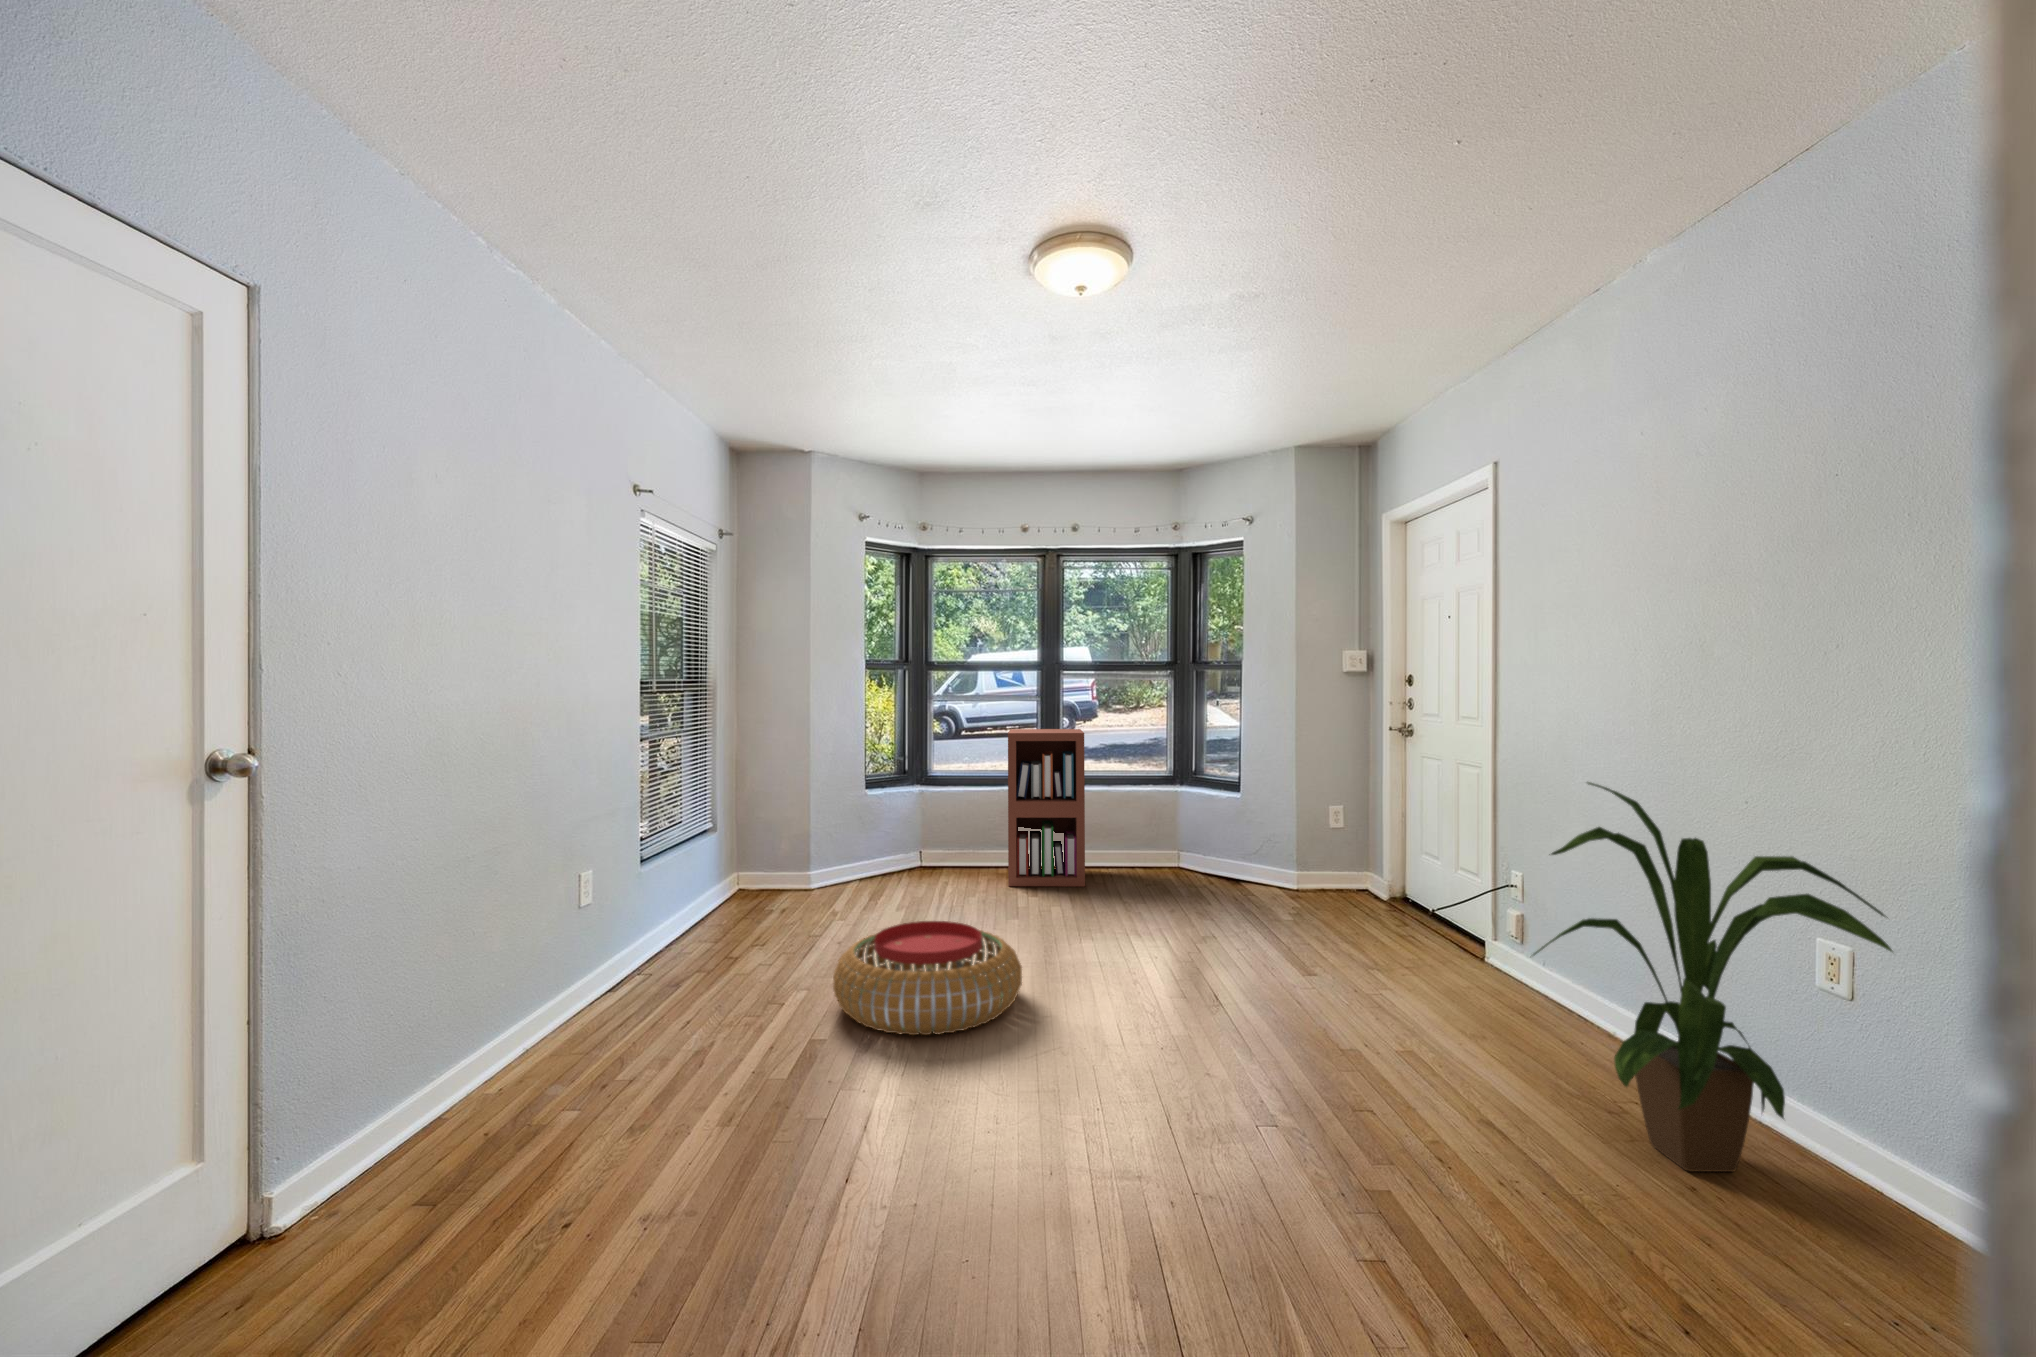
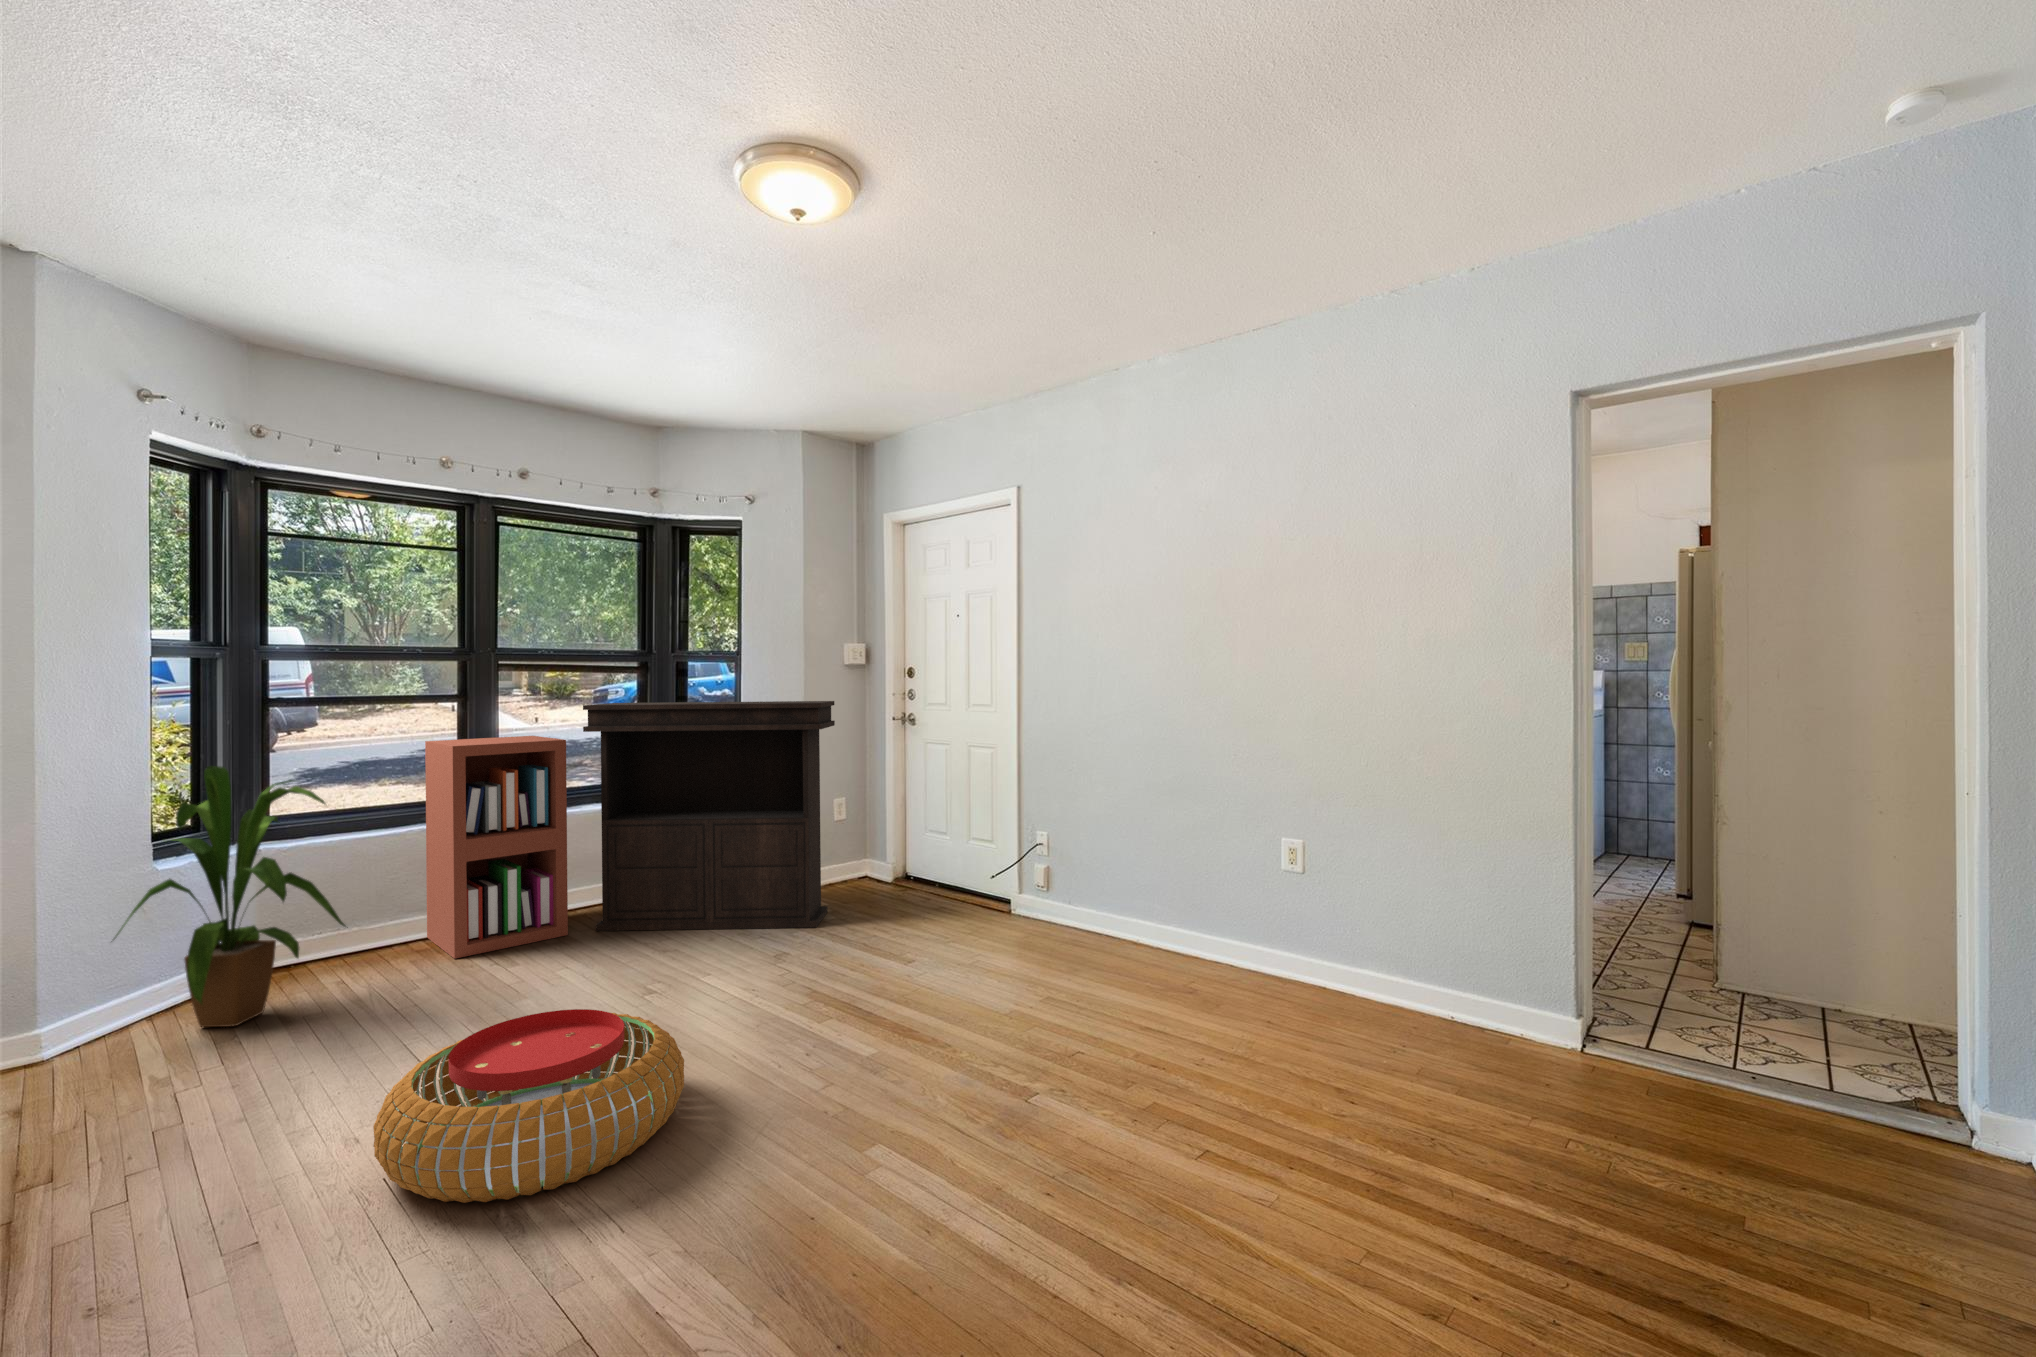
console table: none [1096,705,1298,923] -> present [583,701,835,931]
house plant: present [1533,782,1892,1172] -> present [114,766,348,1027]

